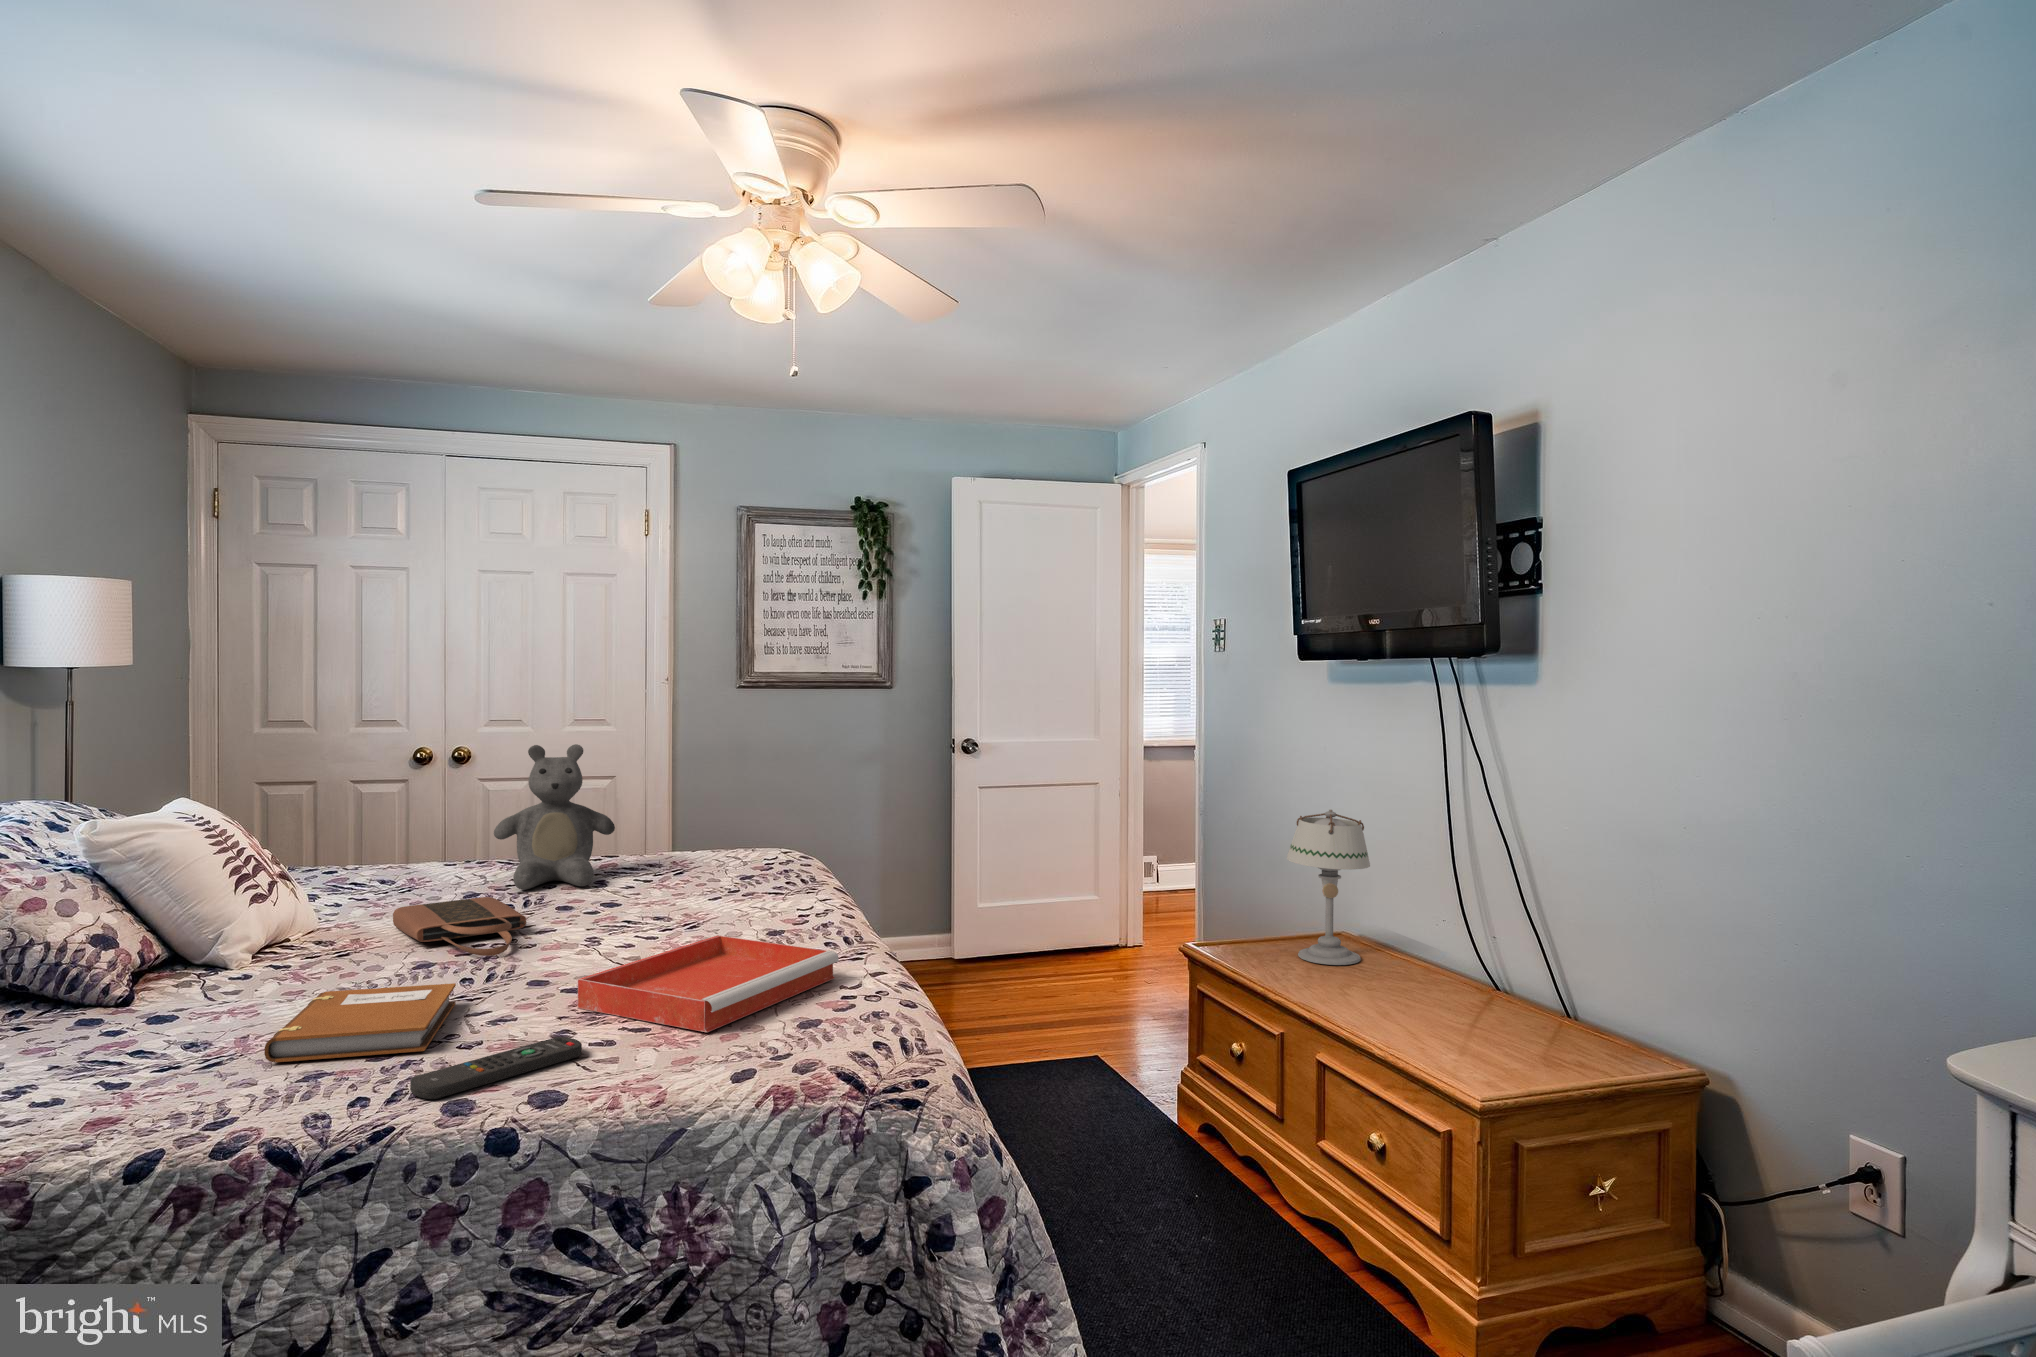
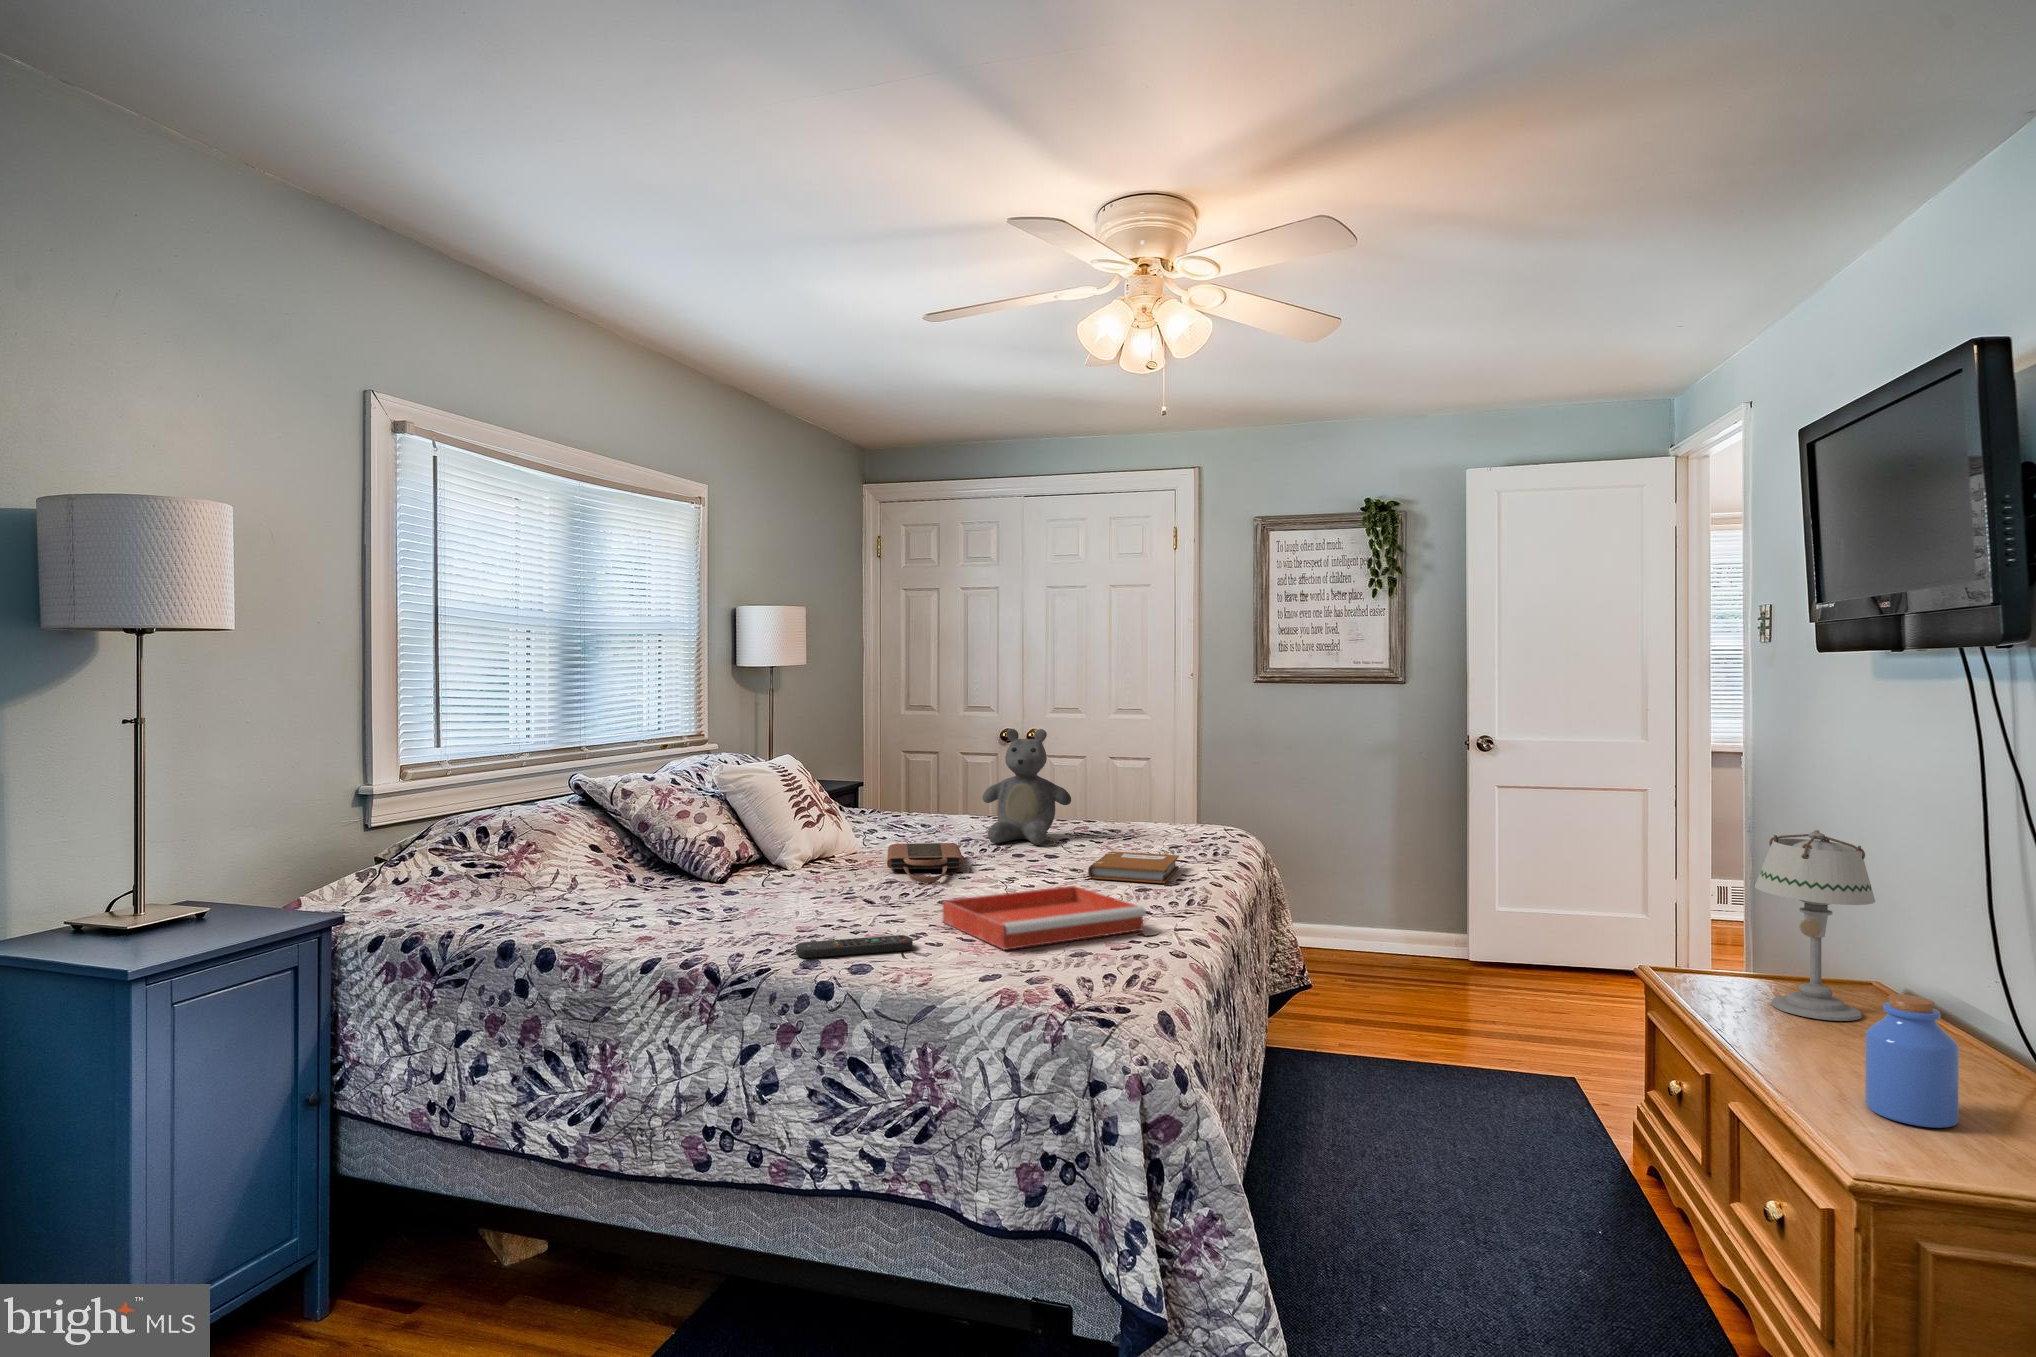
jar: none [1433,939,1496,1043] -> present [1865,994,1959,1128]
notebook: present [264,983,456,1062] -> present [1088,851,1179,883]

